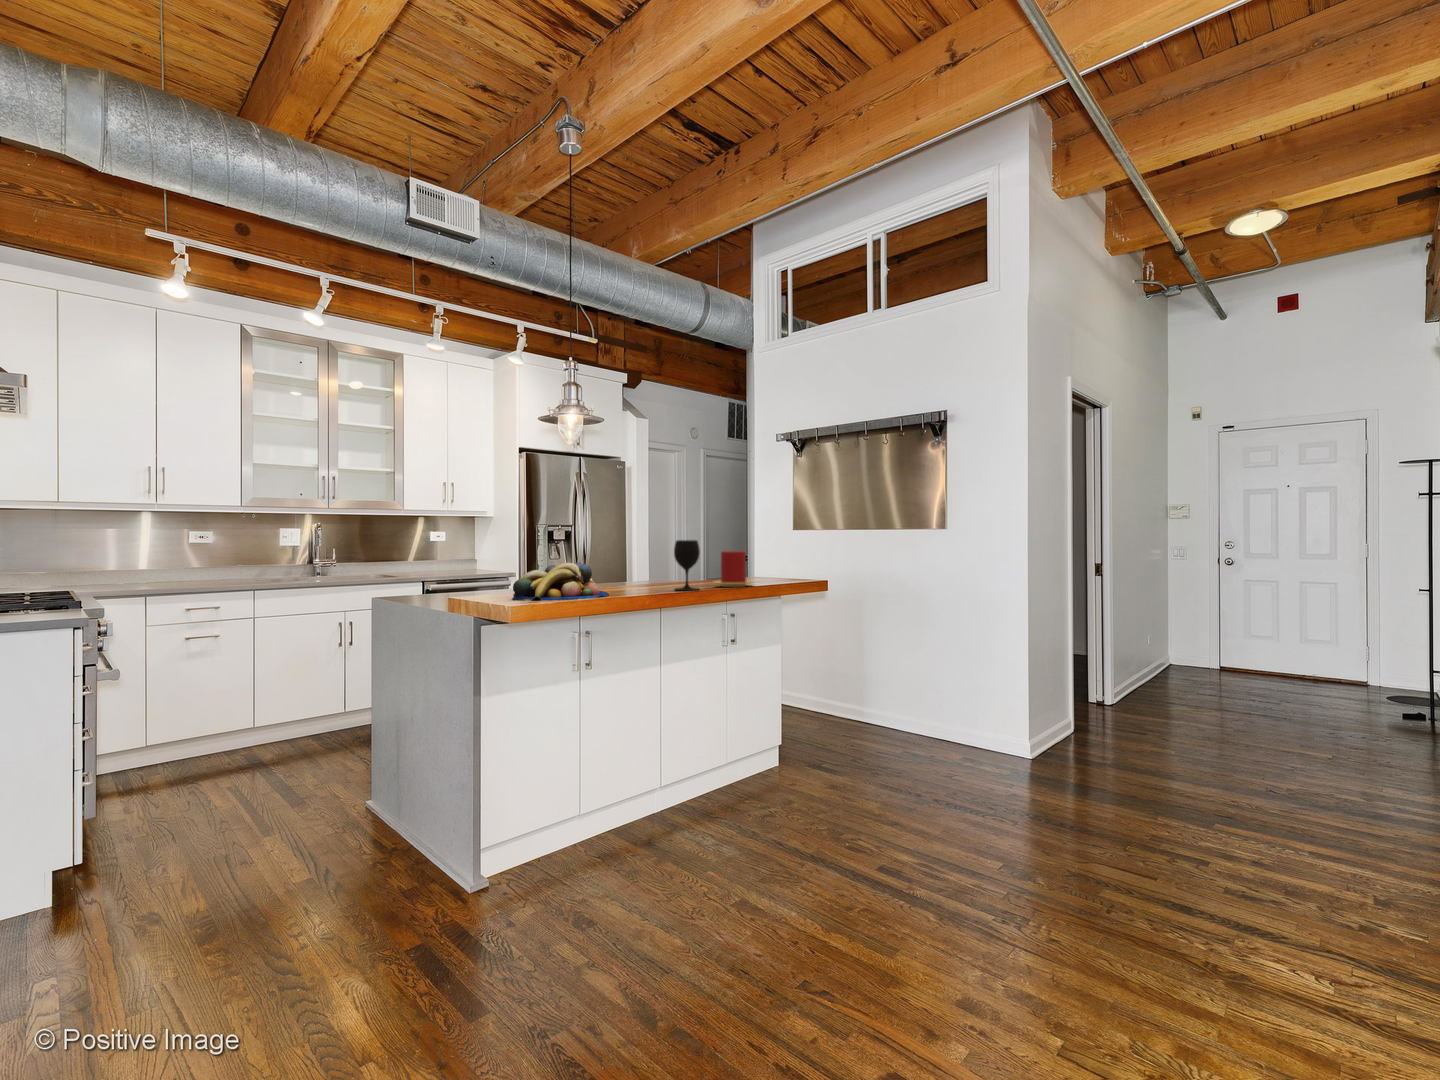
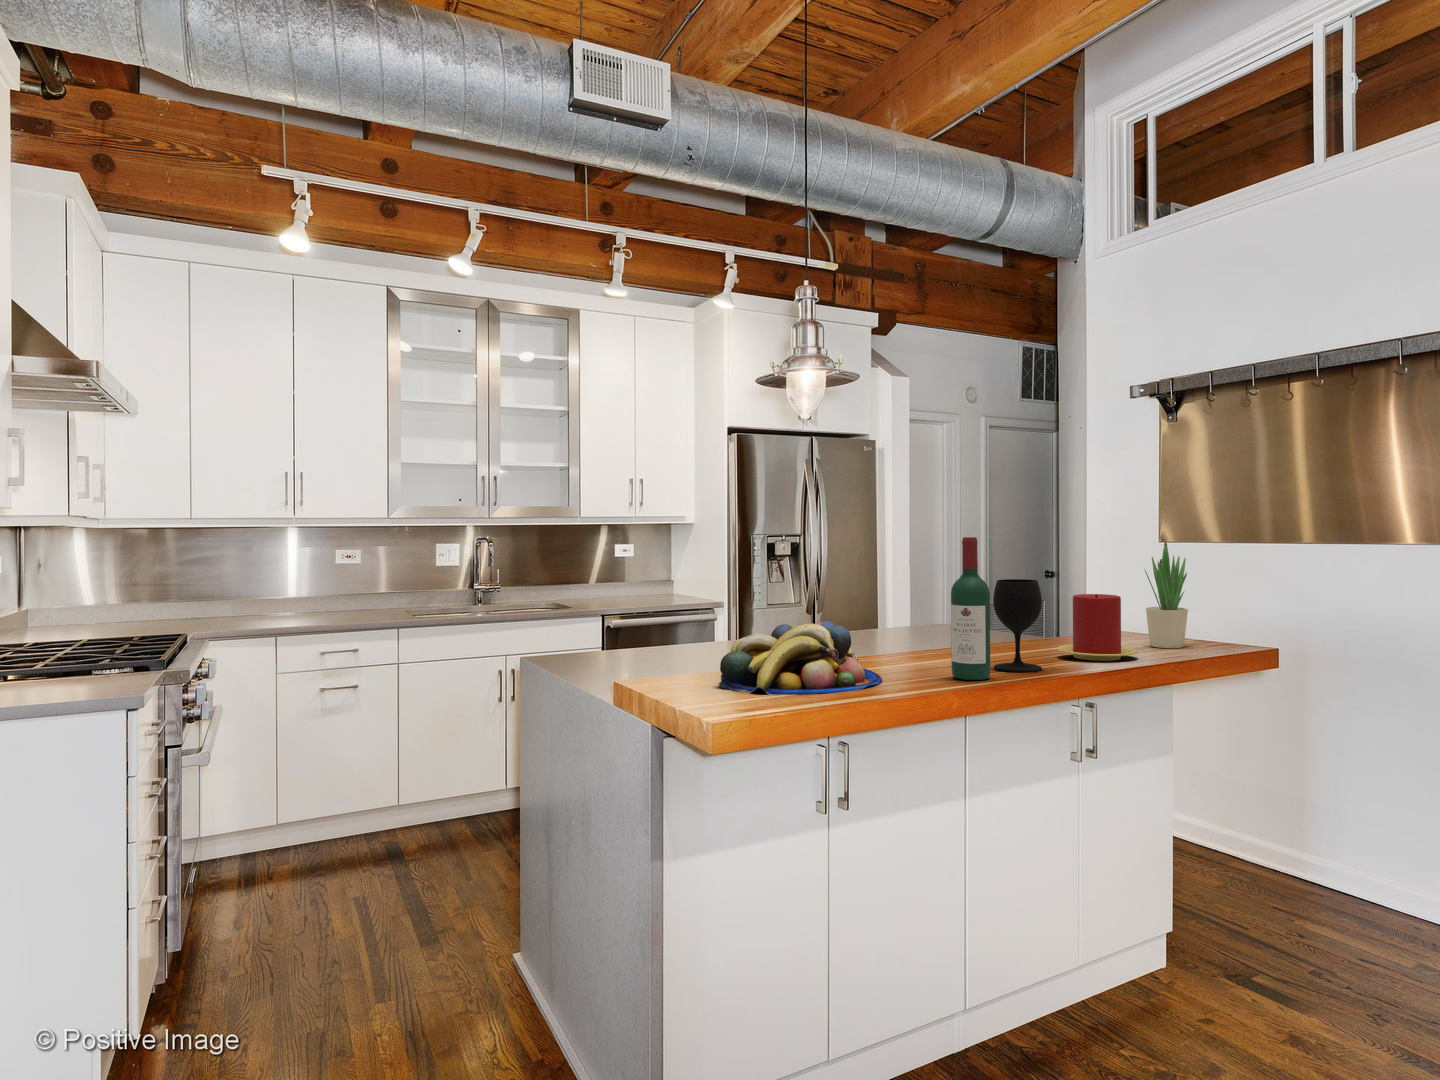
wine bottle: none [648,514,669,593] -> present [951,537,991,680]
potted plant: none [763,523,786,583] -> present [1145,541,1188,648]

